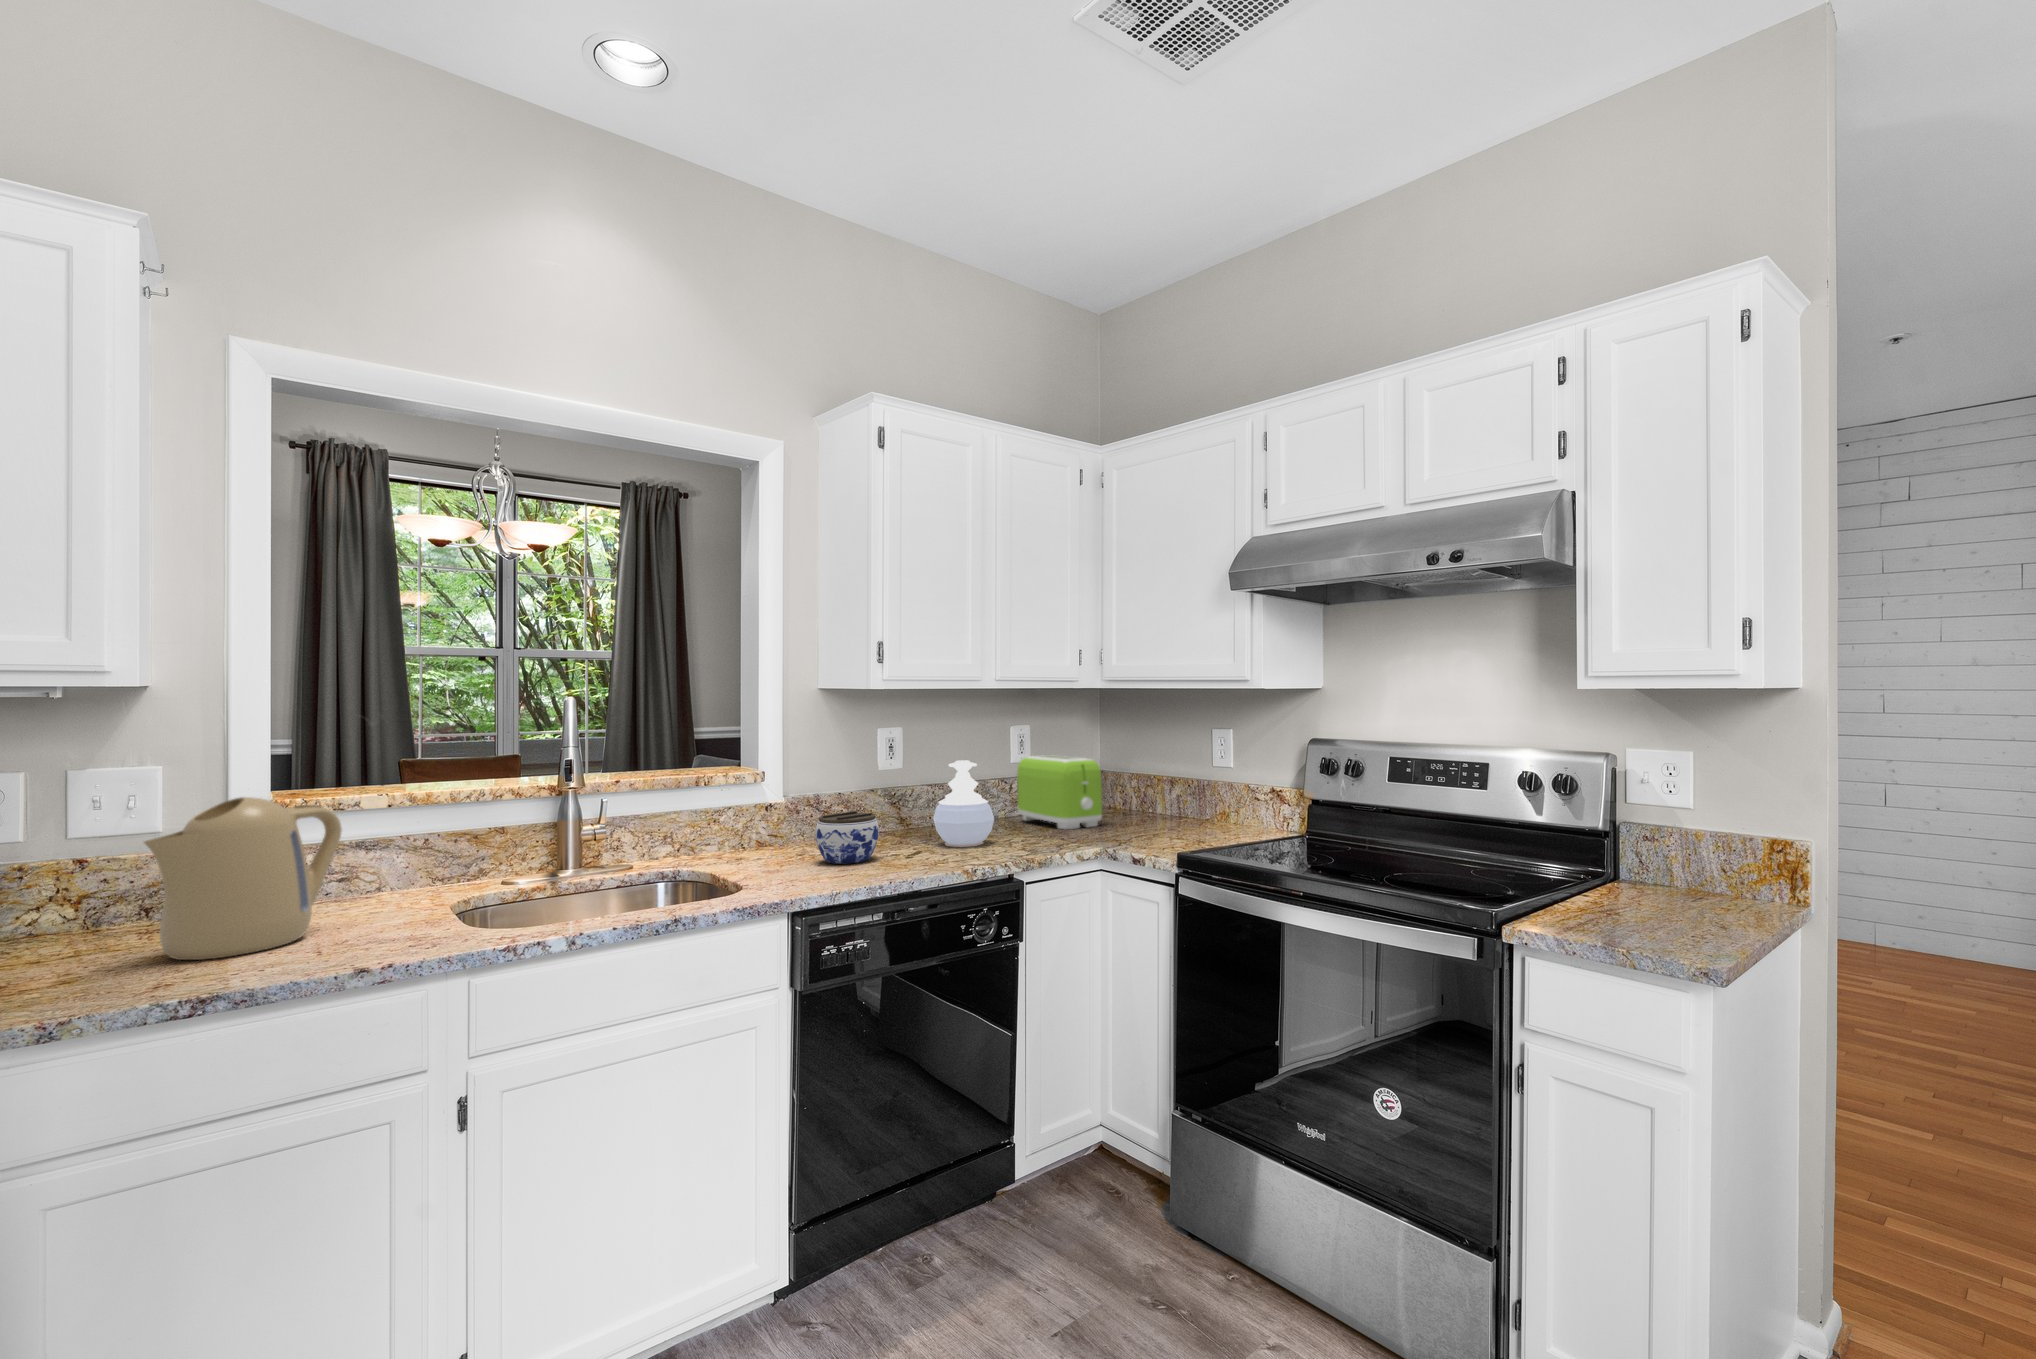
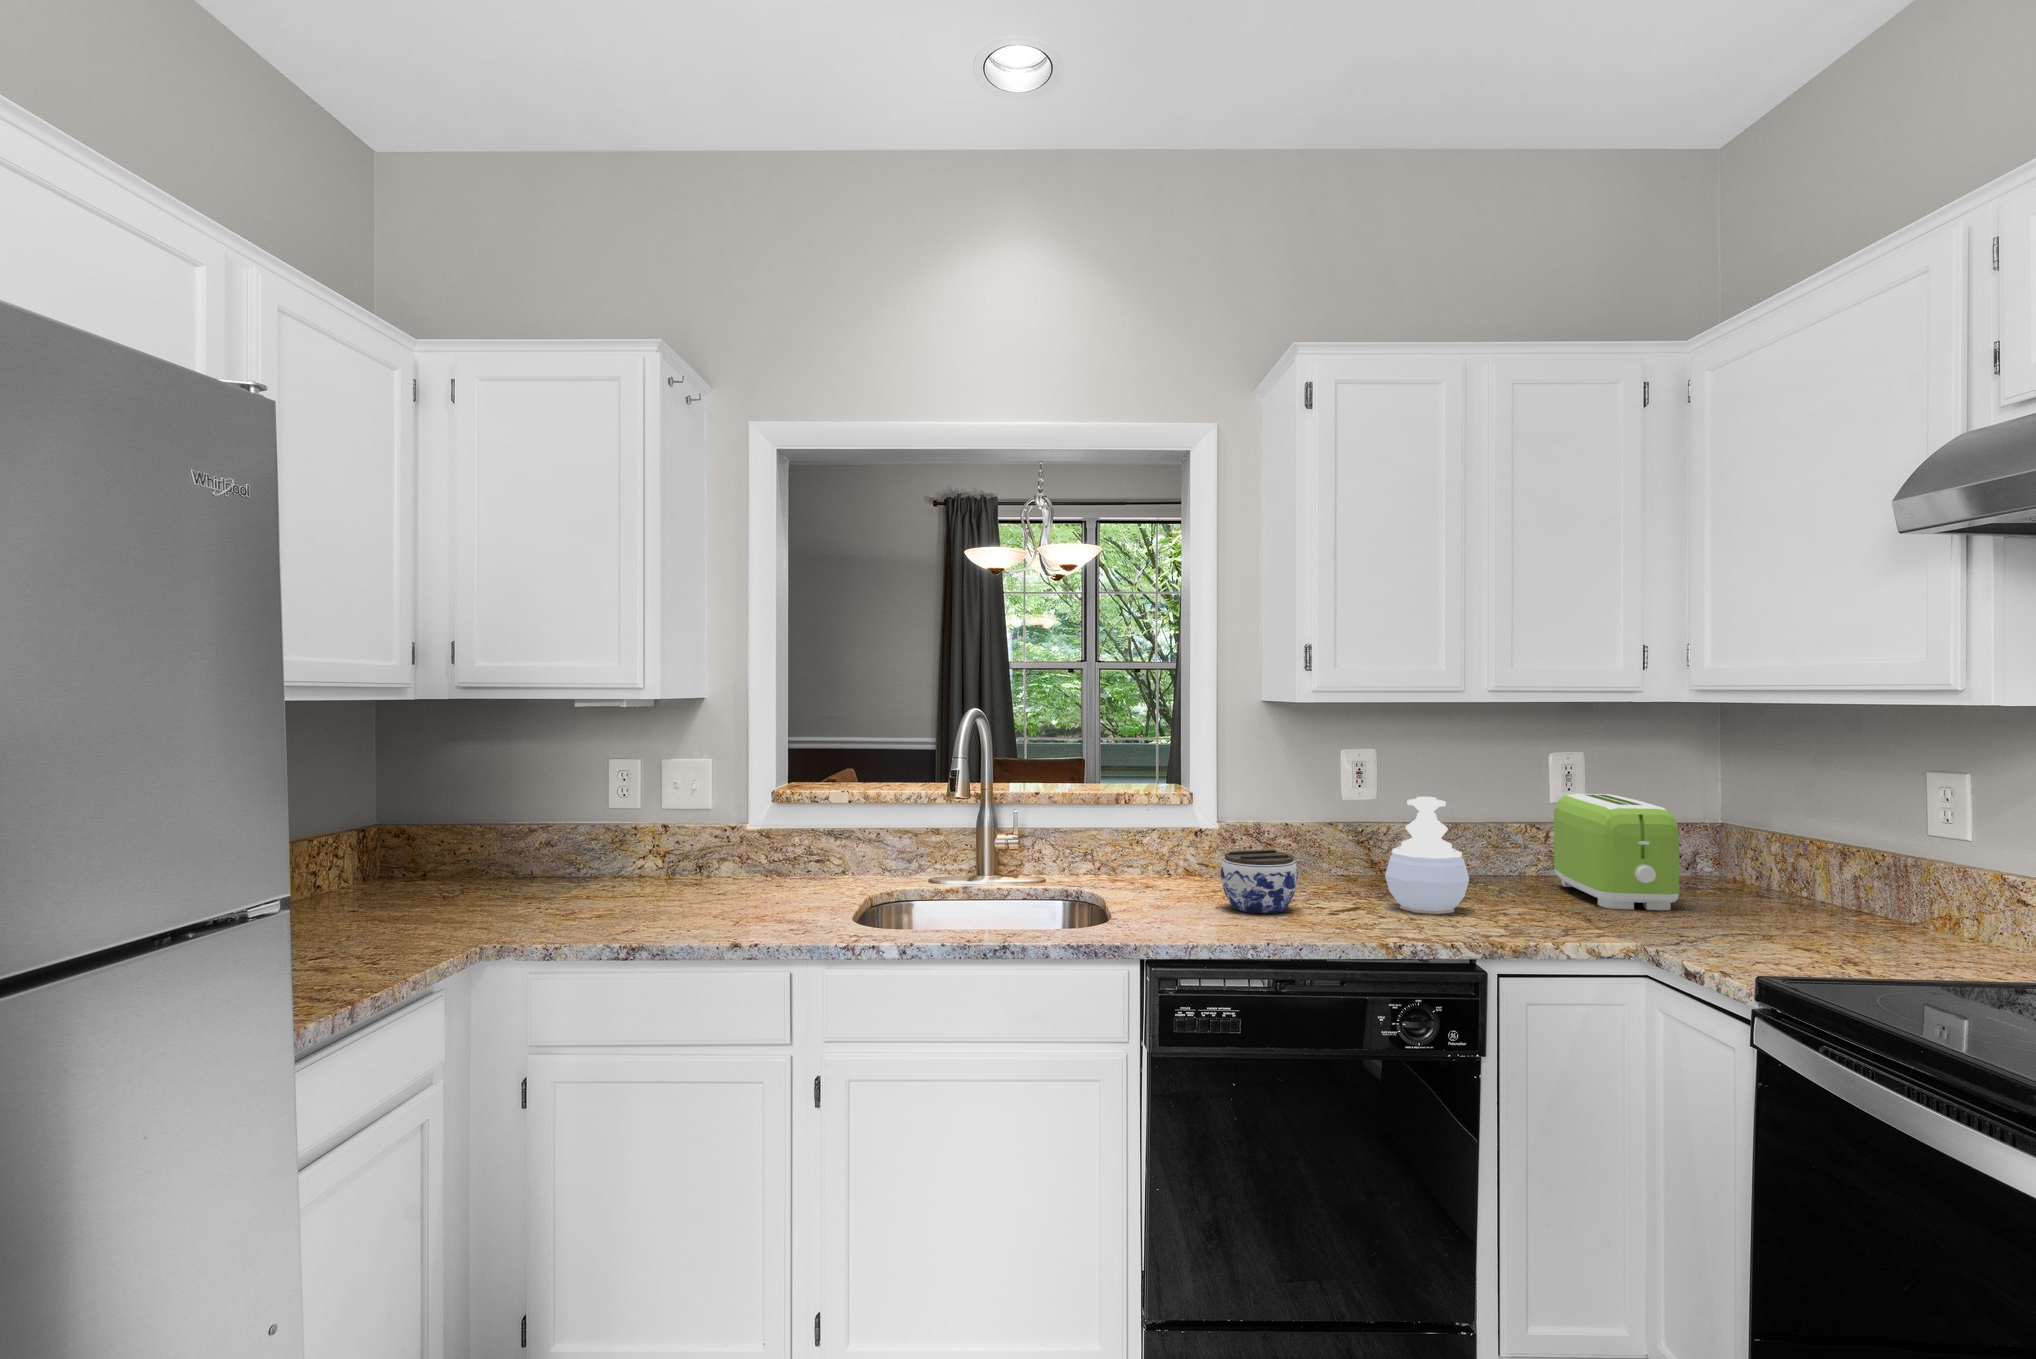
kettle: present [144,797,342,960] -> none [673,789,797,916]

